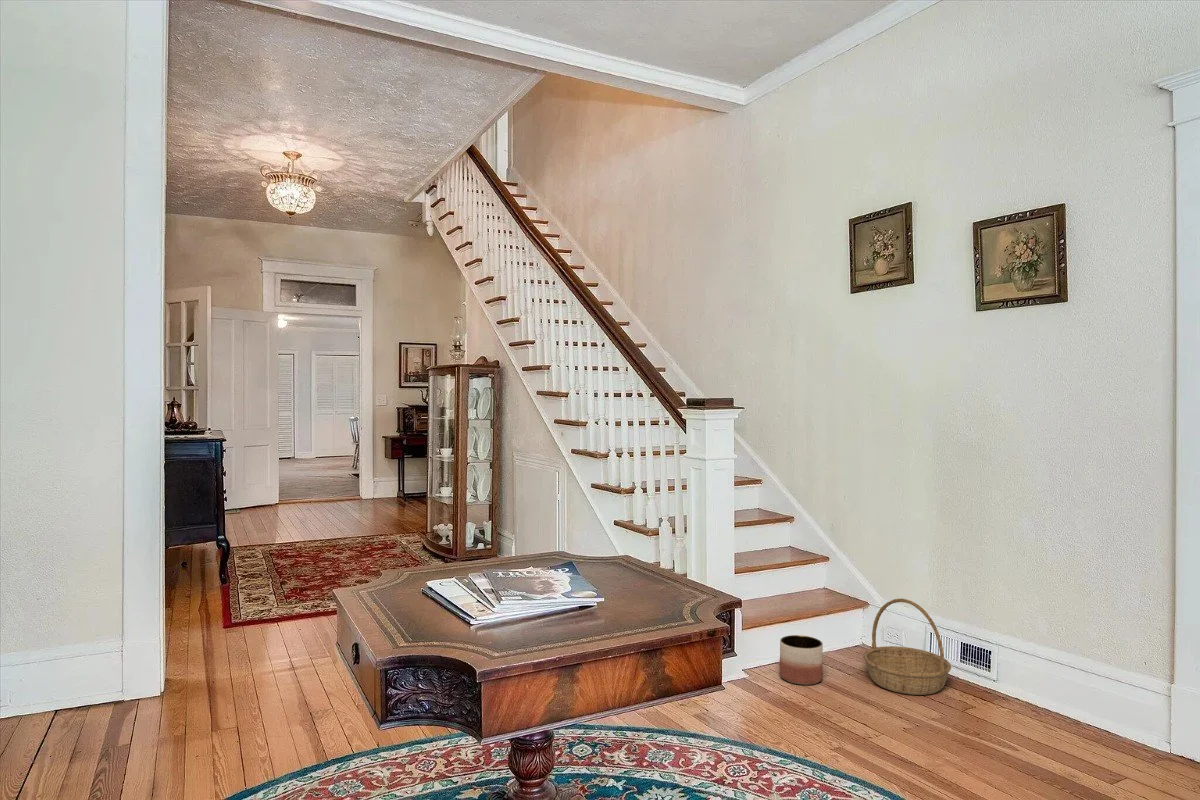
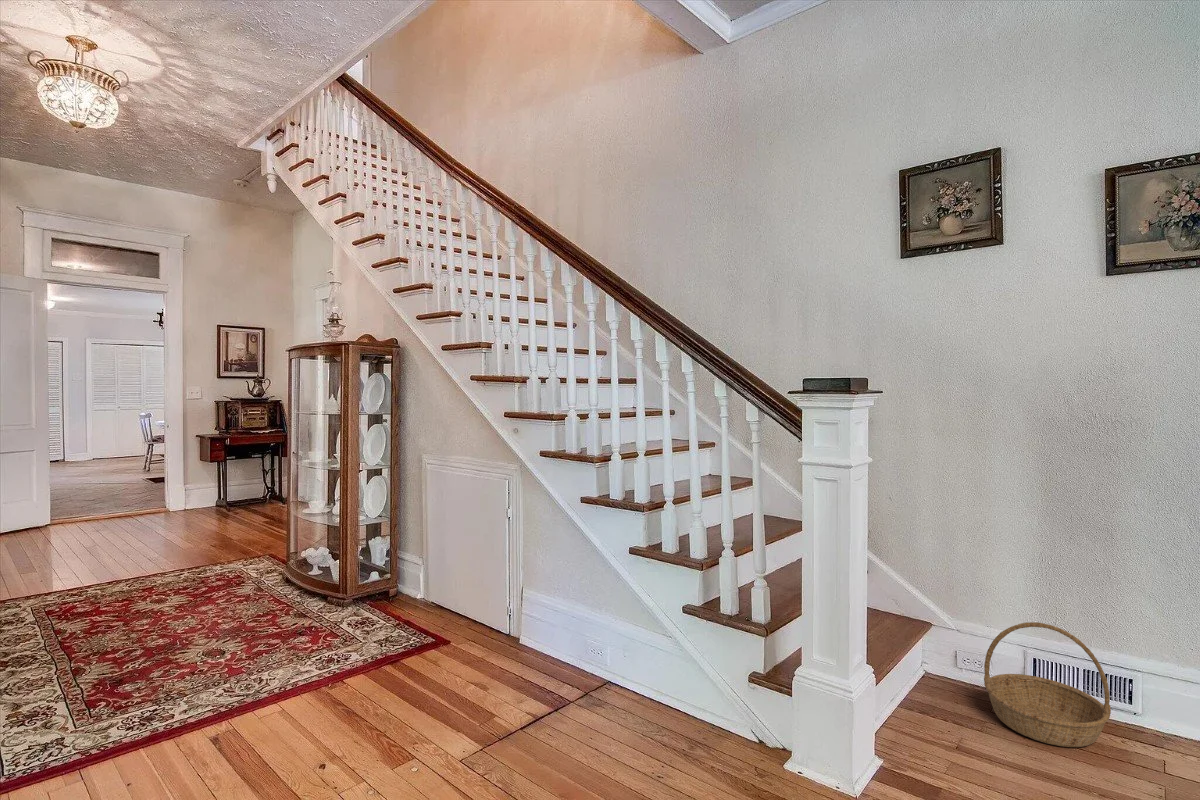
planter: present [780,635,823,685] -> none [906,682,968,755]

